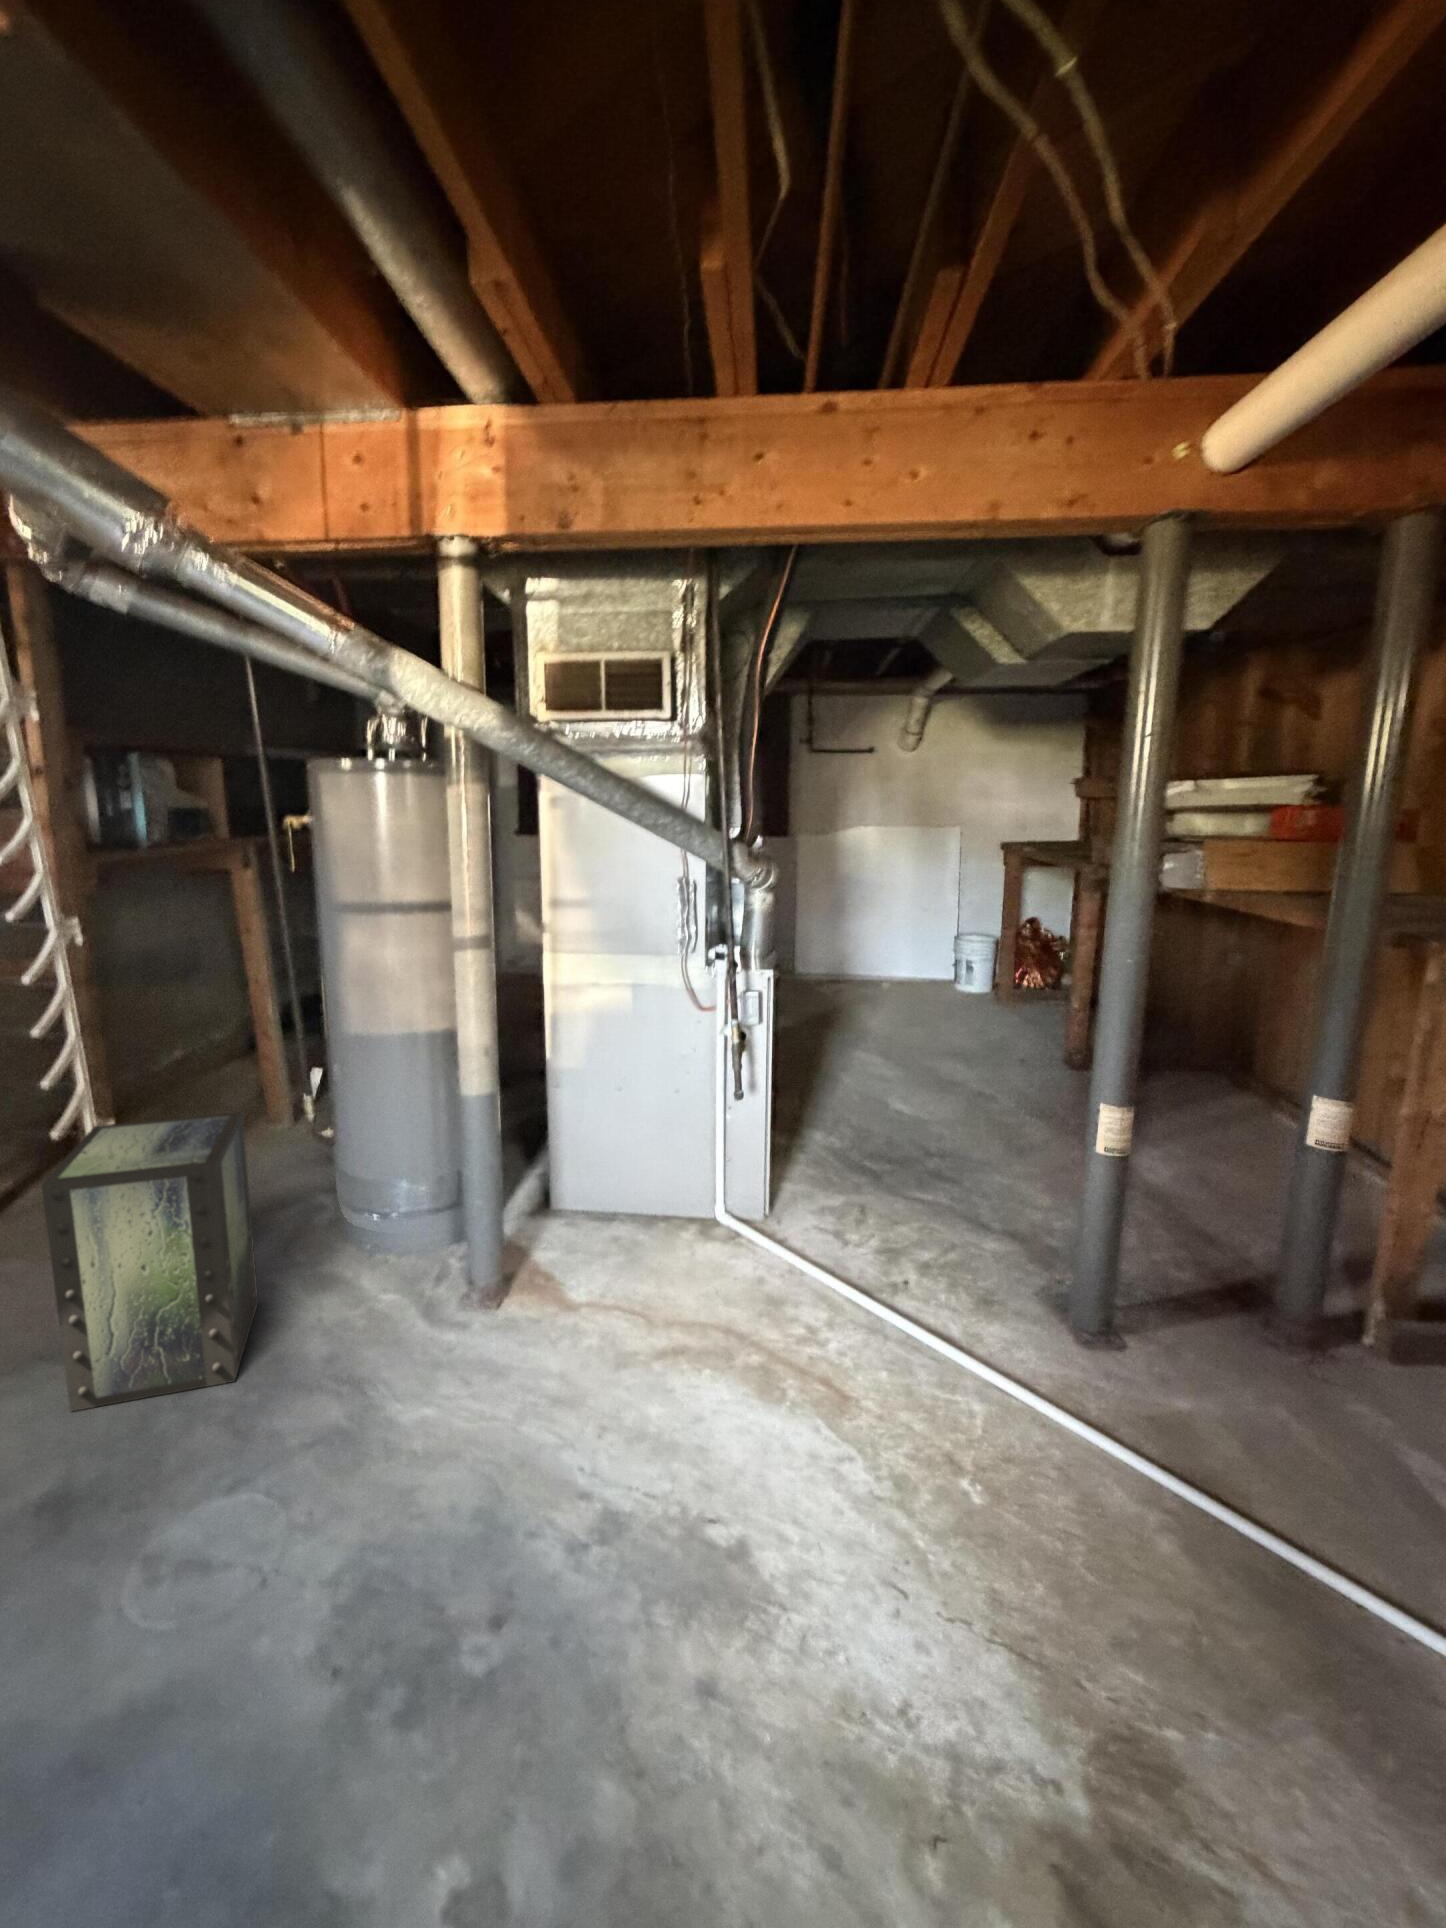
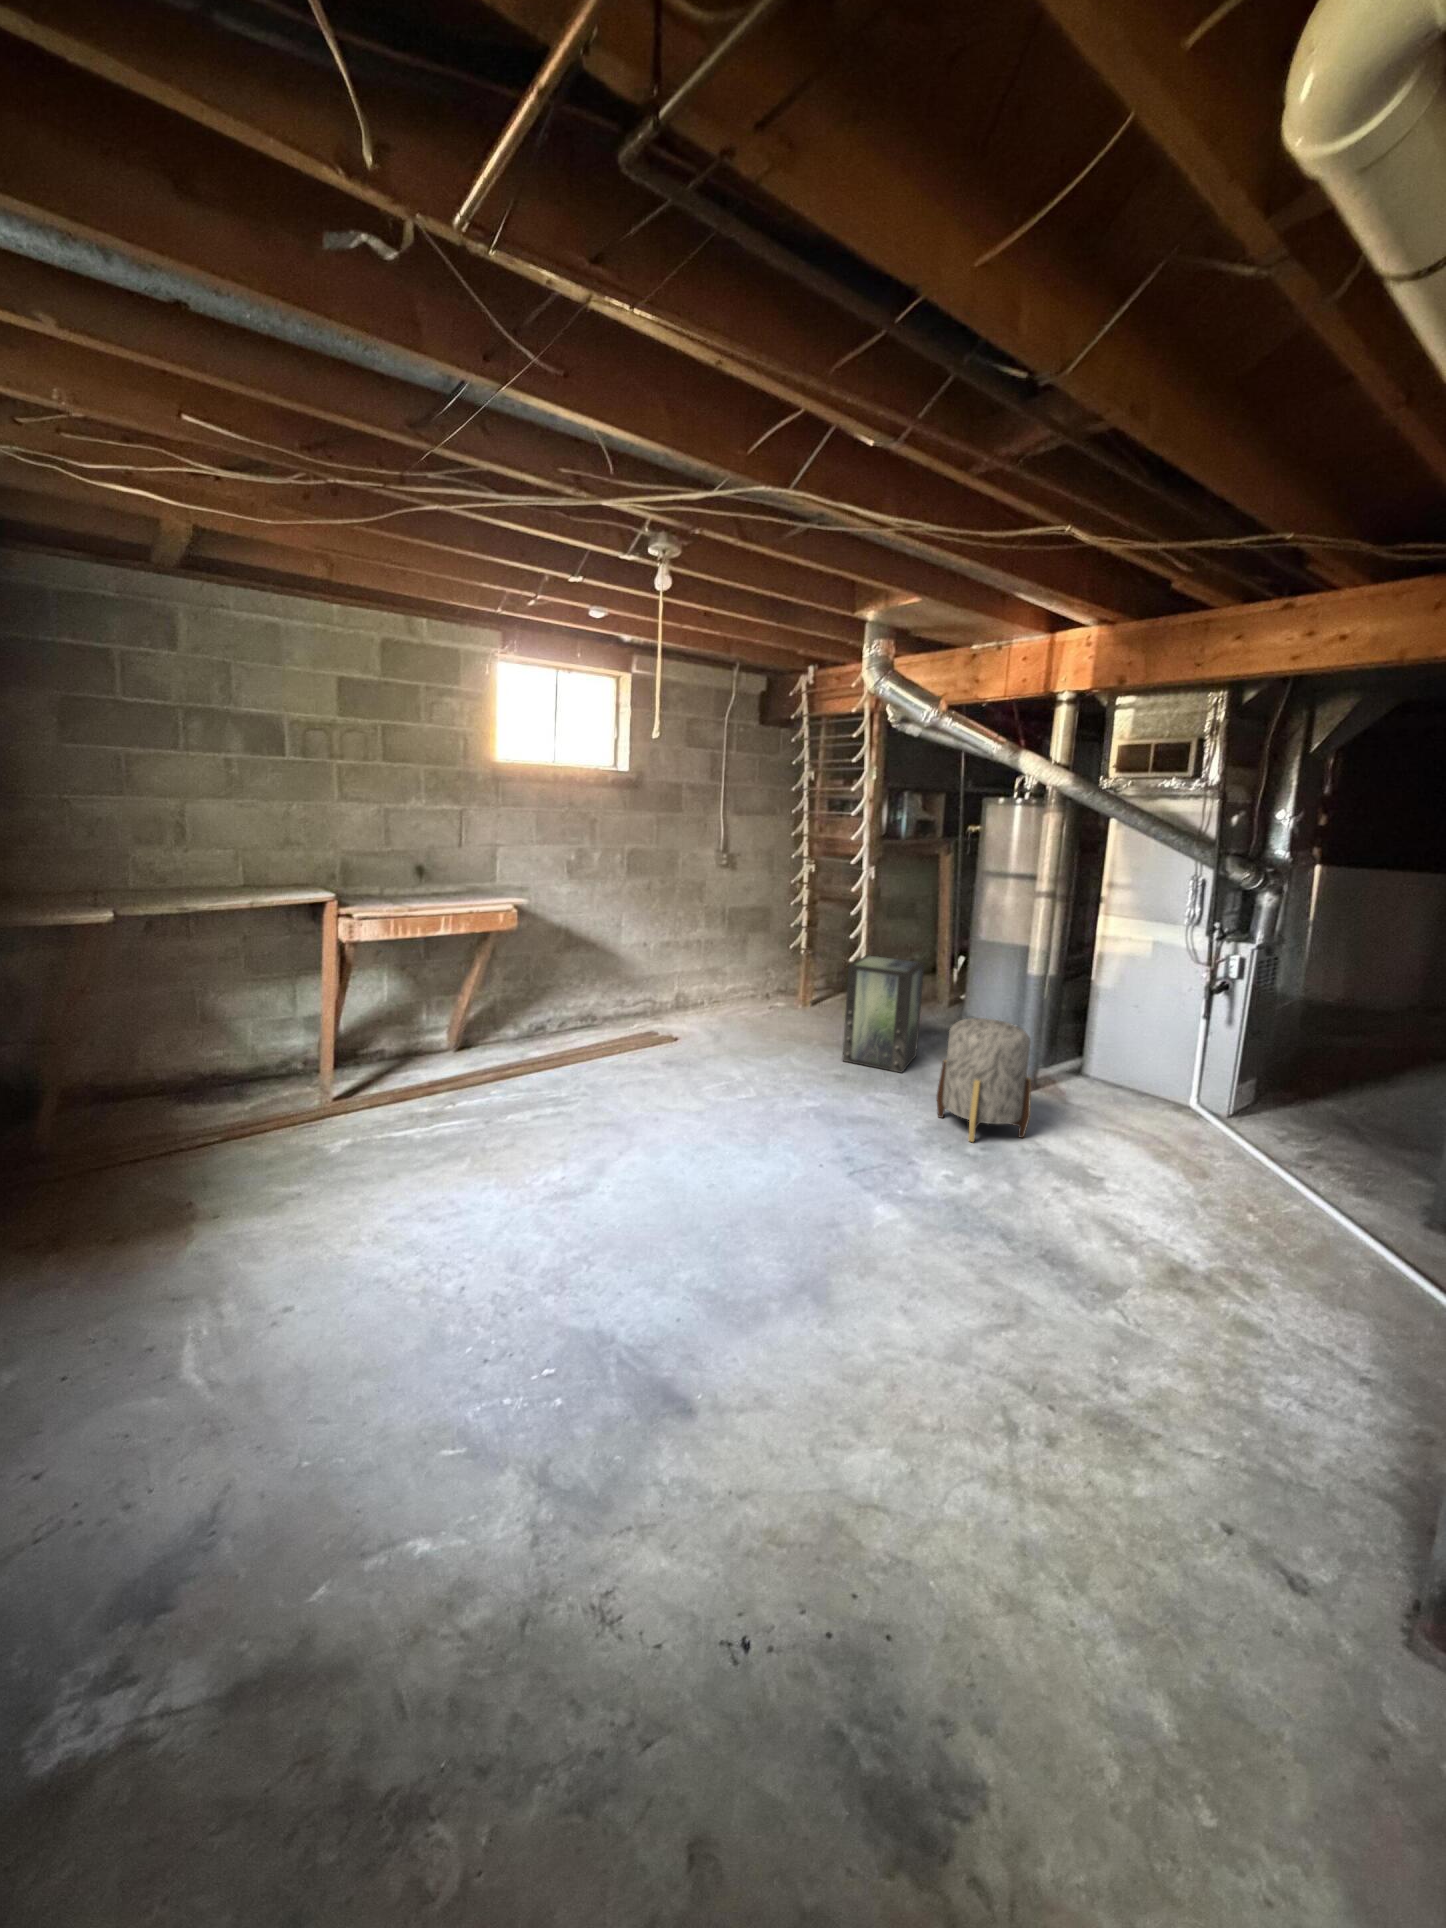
stool: none [341,1240,553,1572] -> present [937,1018,1031,1142]

